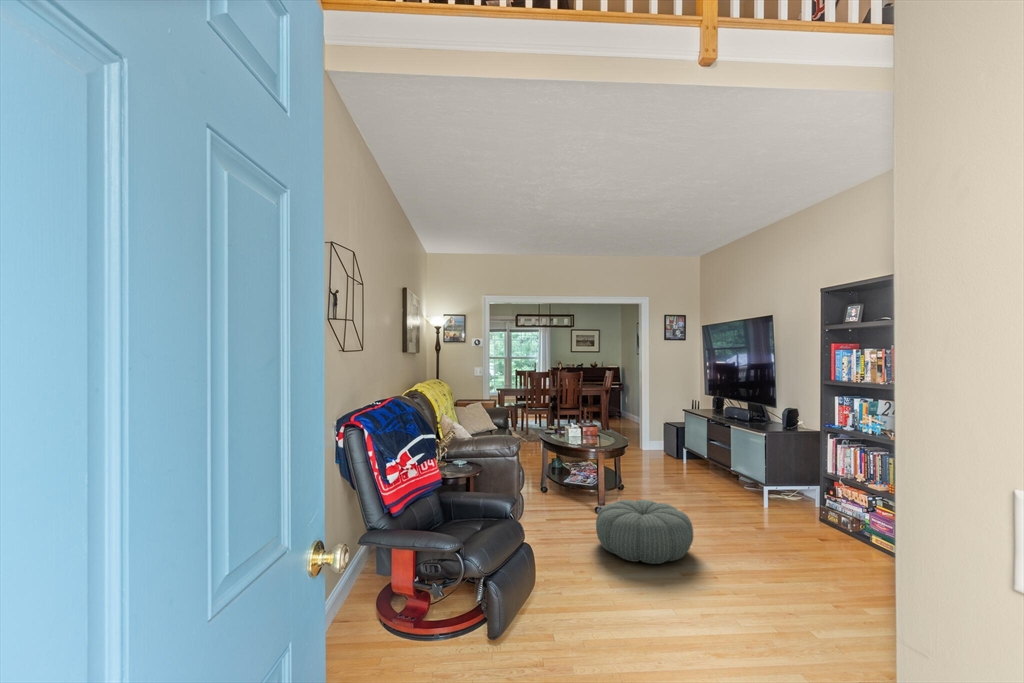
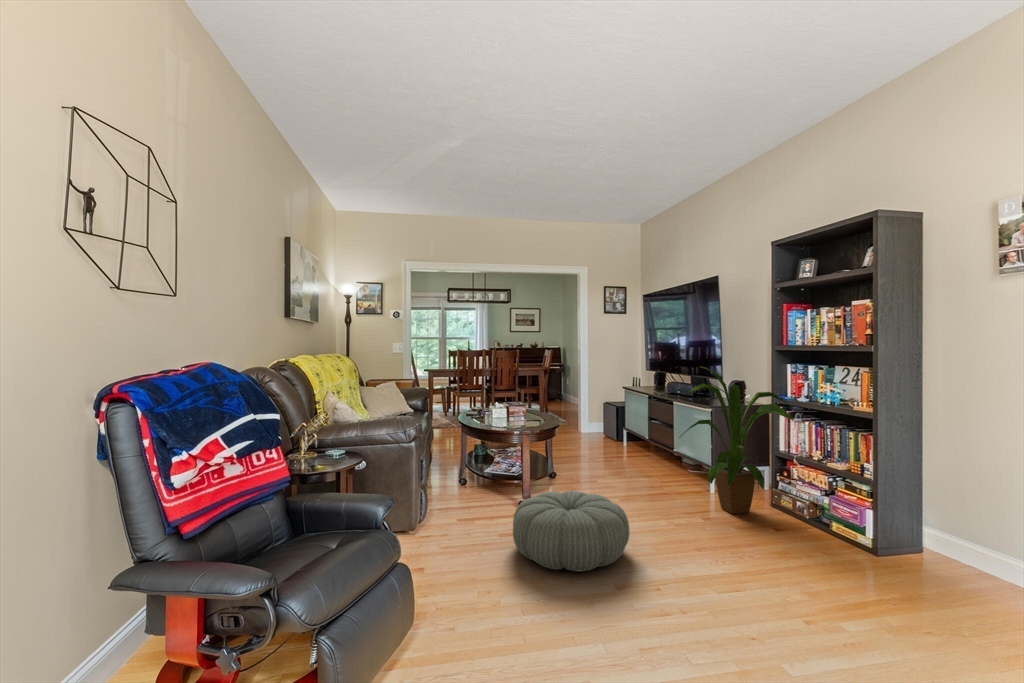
house plant: none [735,397,844,526] -> present [680,367,797,514]

